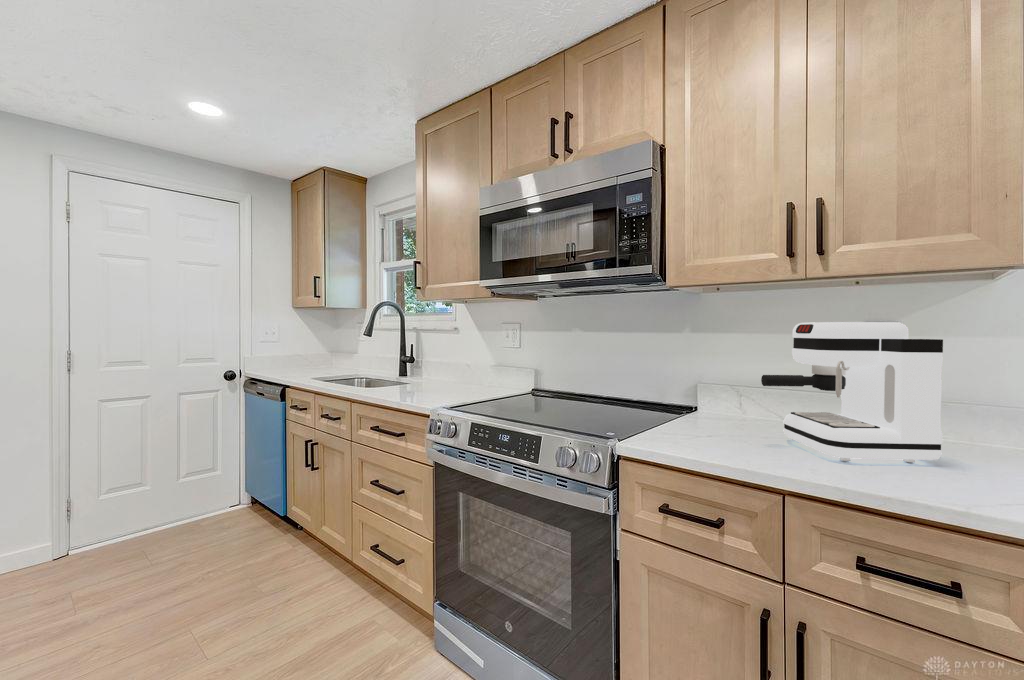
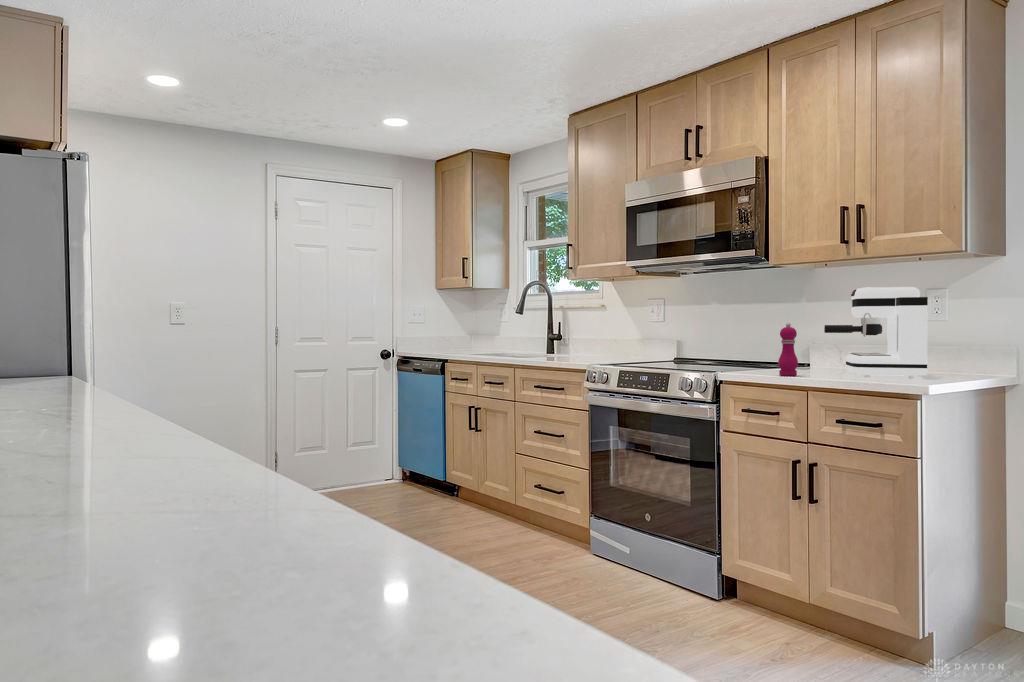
pepper mill: none [705,374,737,456] -> present [778,323,798,376]

